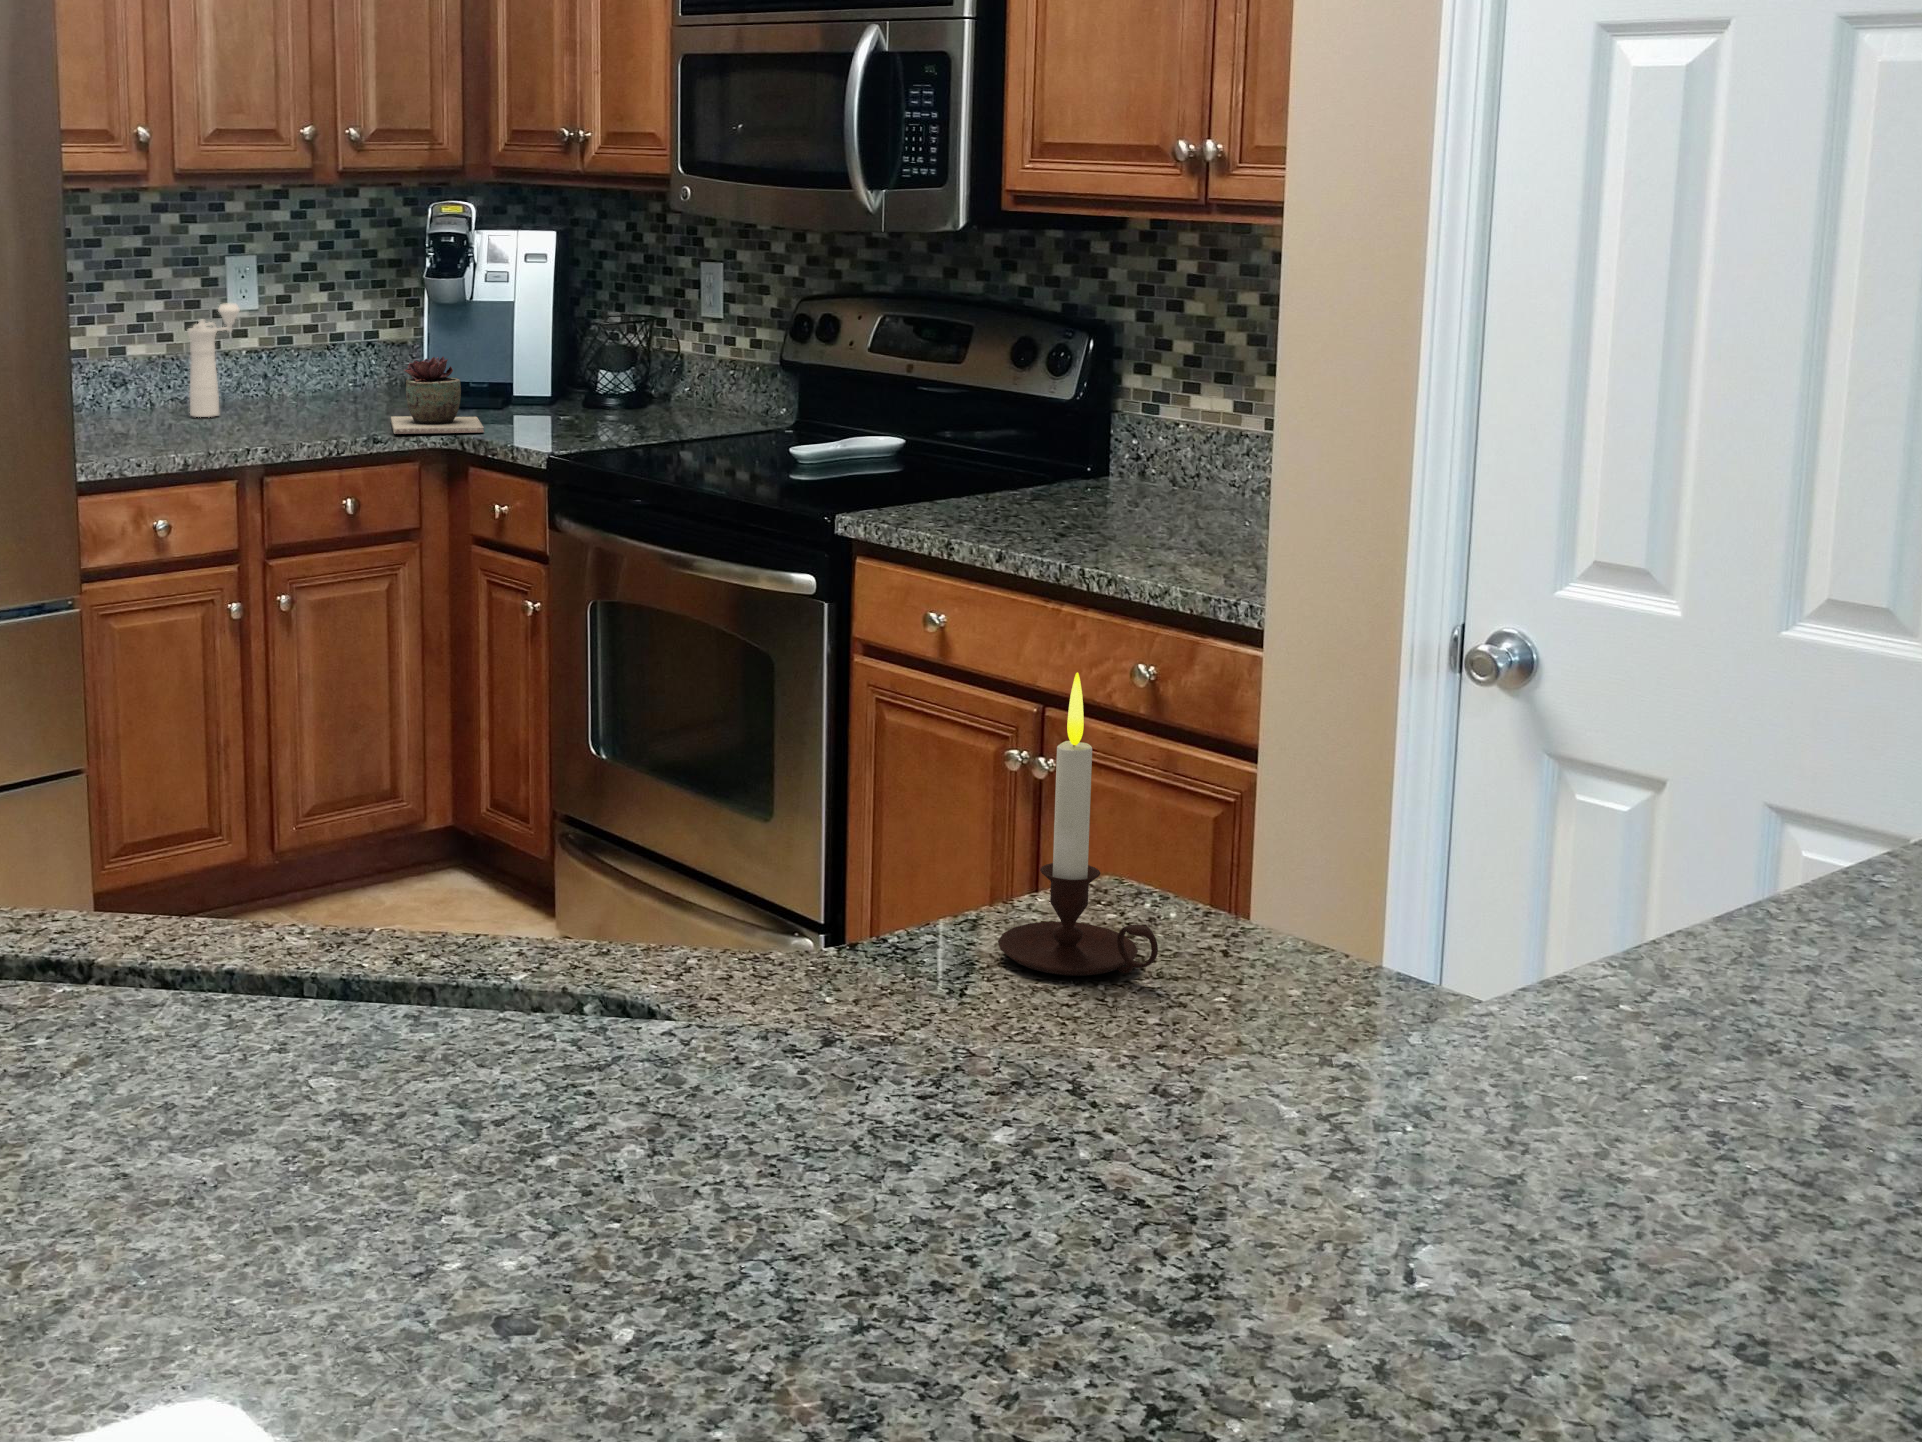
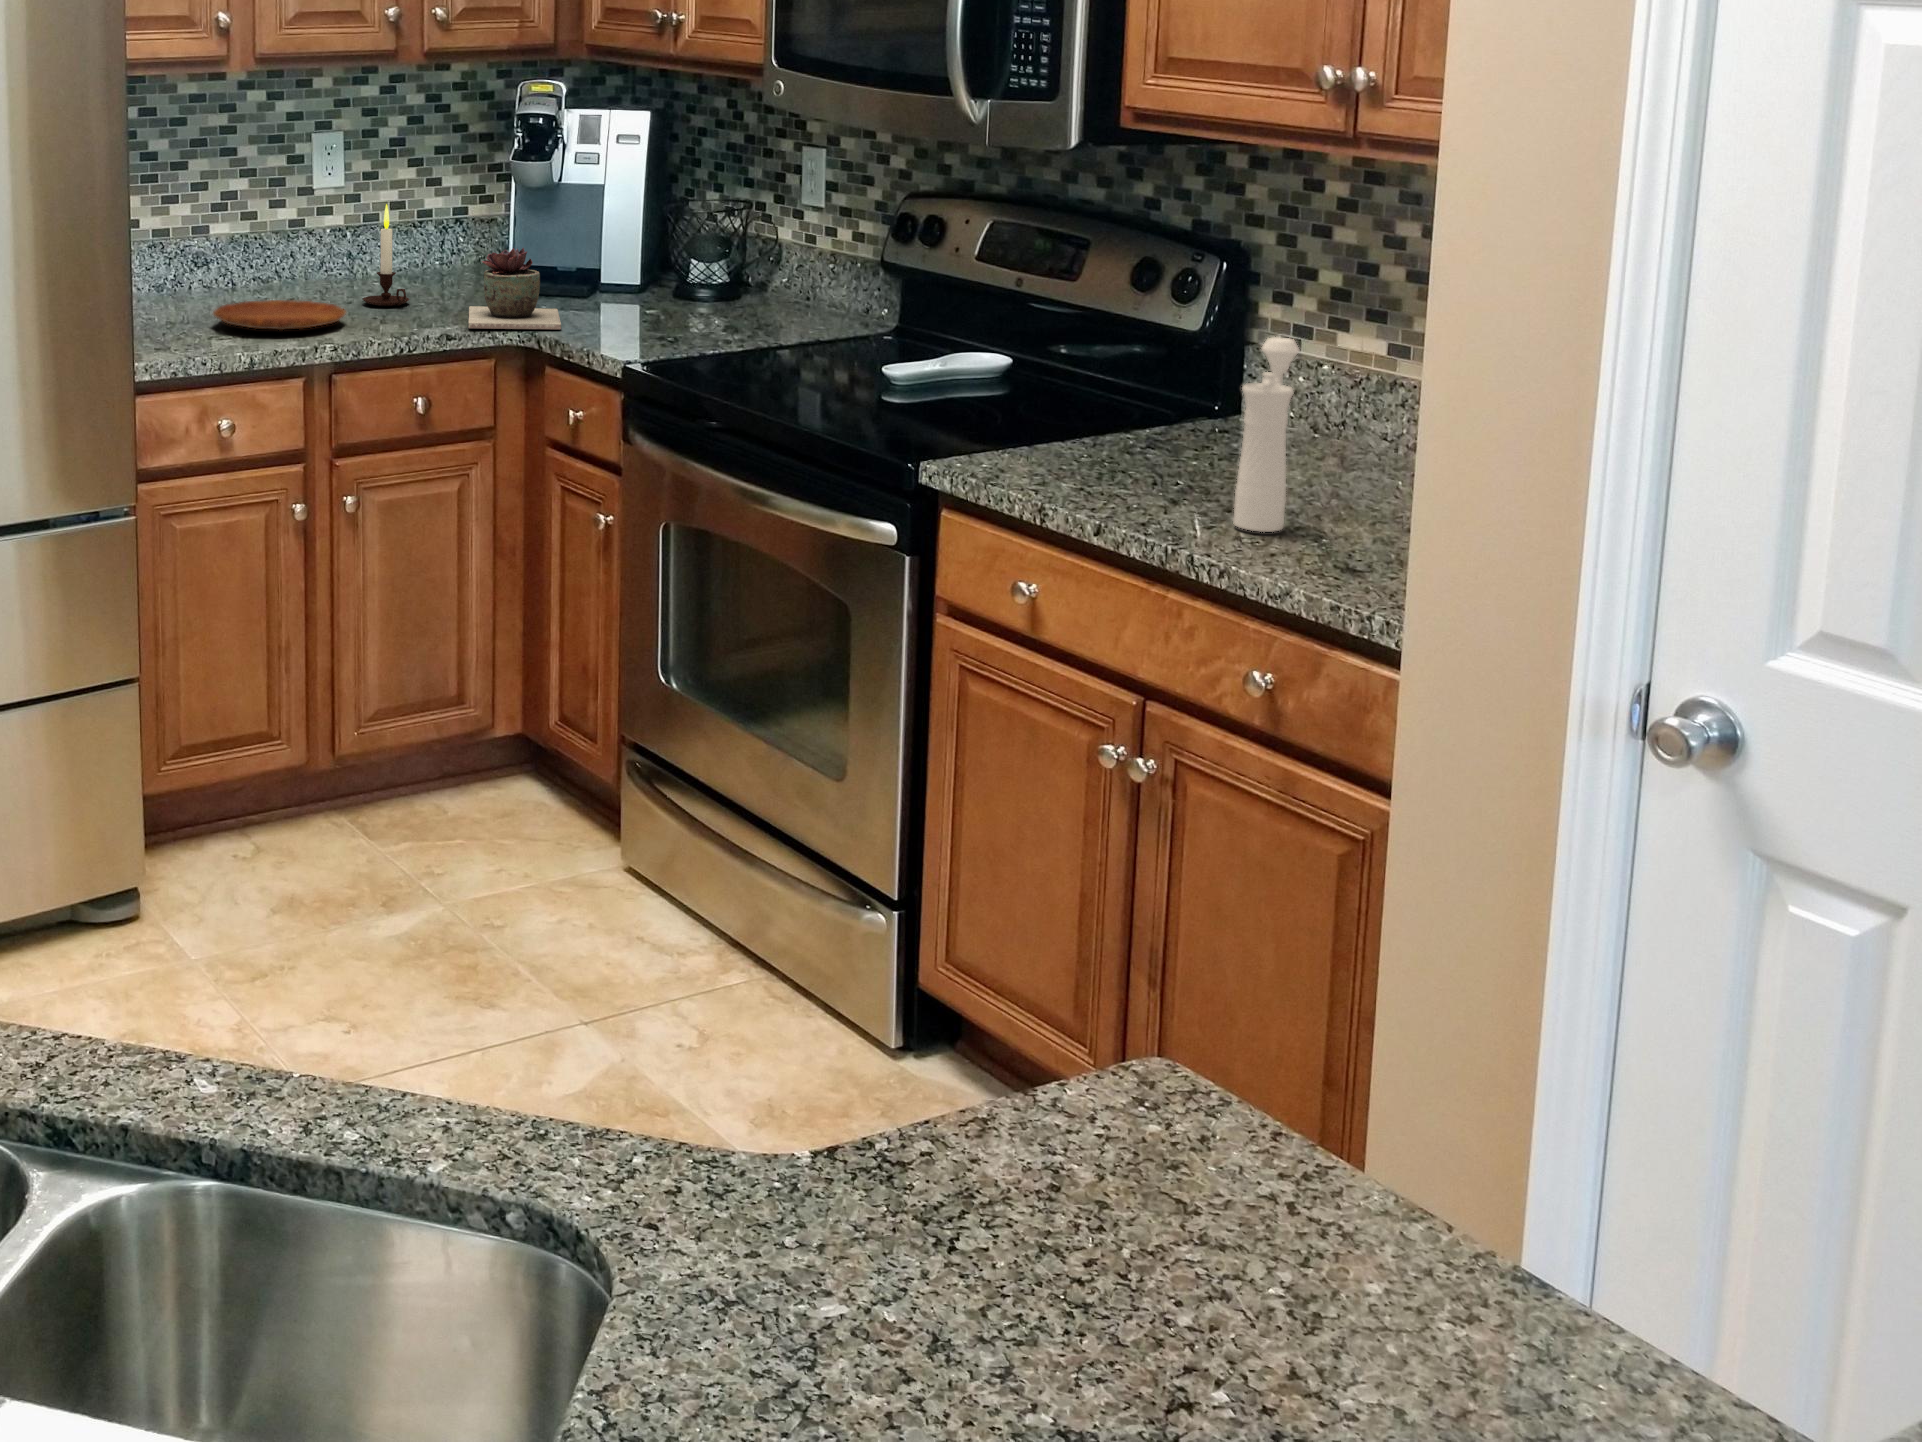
pepper mill: present [188,303,240,417] -> present [1234,337,1299,532]
tray: none [136,415,272,438] -> present [213,300,346,330]
candle: present [998,672,1158,976] -> present [363,204,409,306]

